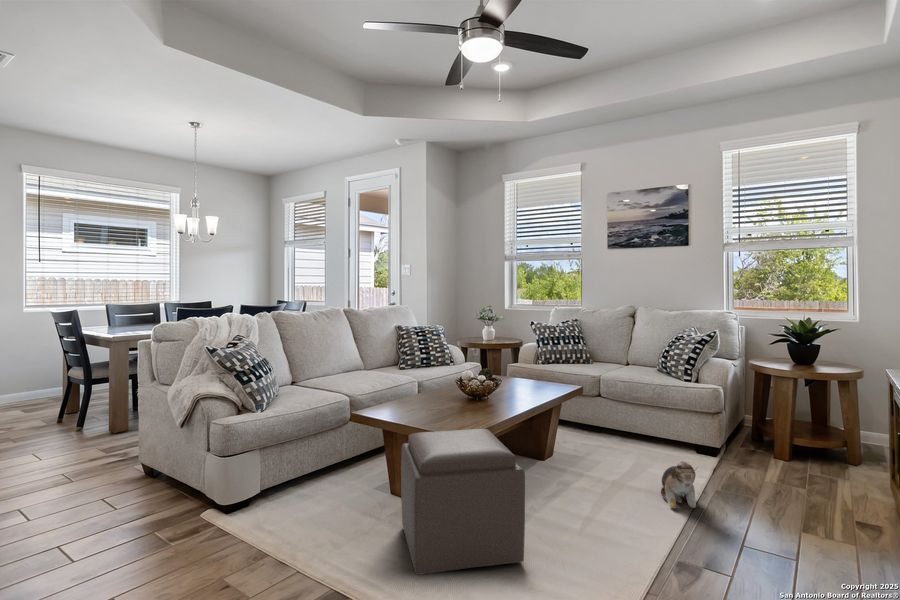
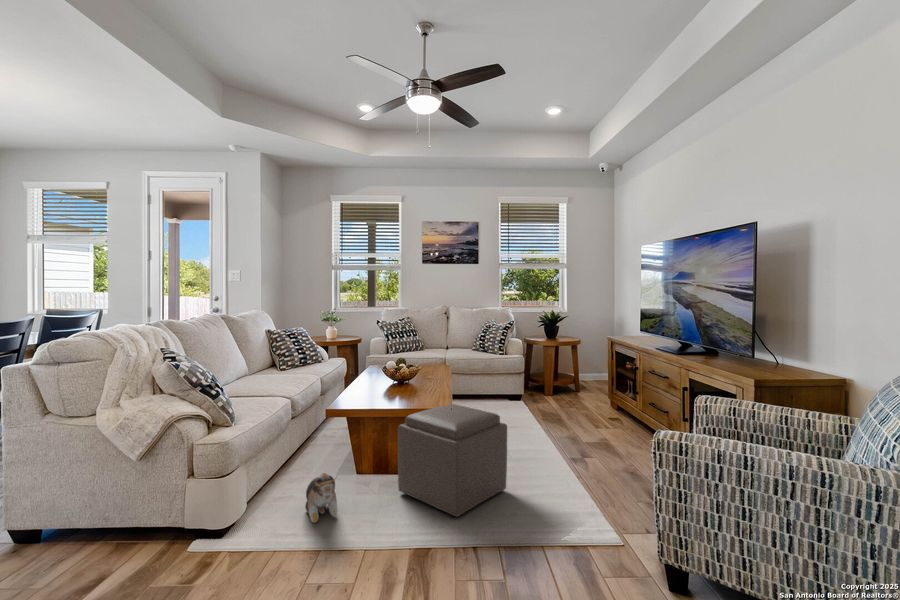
plush toy: present [661,461,697,508] -> present [305,473,337,523]

